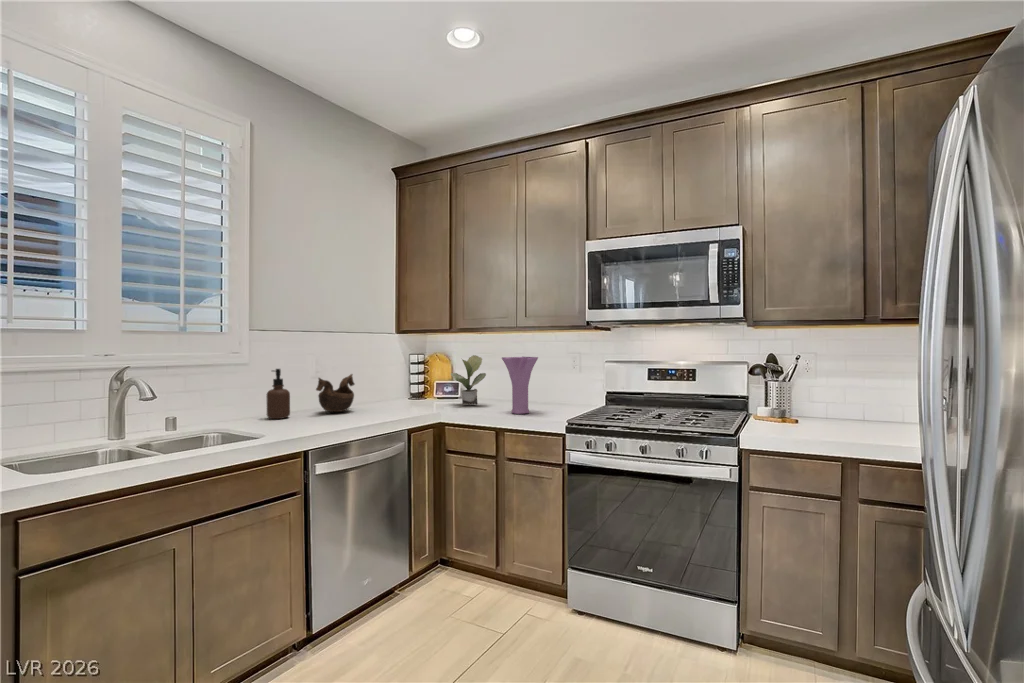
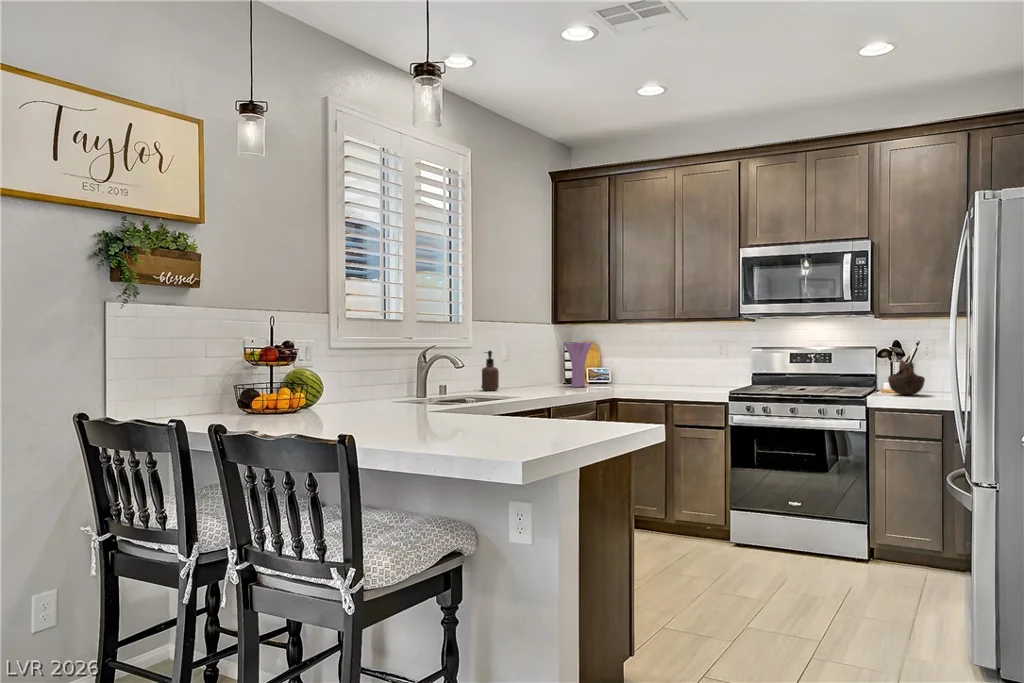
potted plant: present [451,355,486,404] -> none [613,342,646,386]
vase: present [502,357,538,414] -> present [563,342,592,387]
decorative bowl: present [316,374,354,412] -> present [888,359,925,395]

